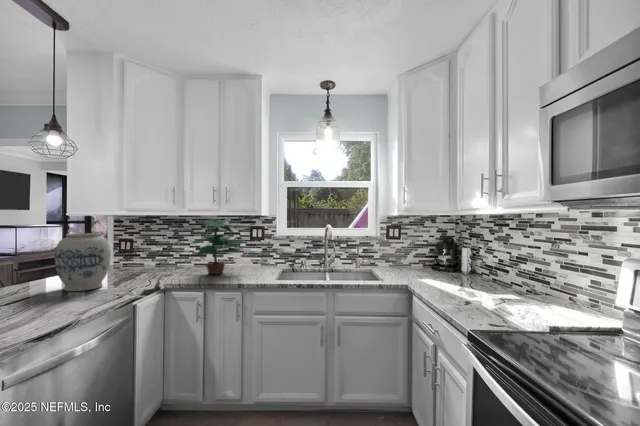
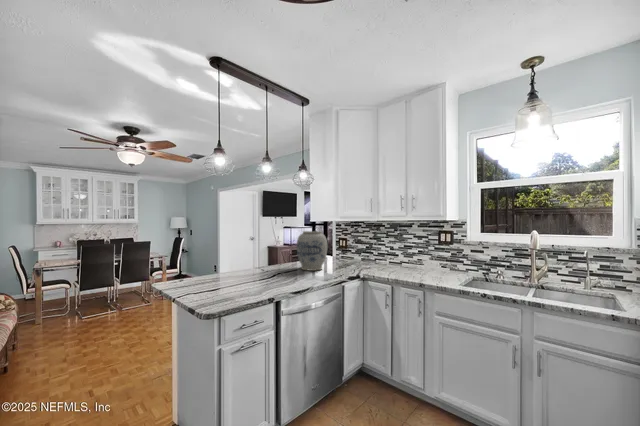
potted plant: present [192,220,244,274] -> none [383,225,433,272]

